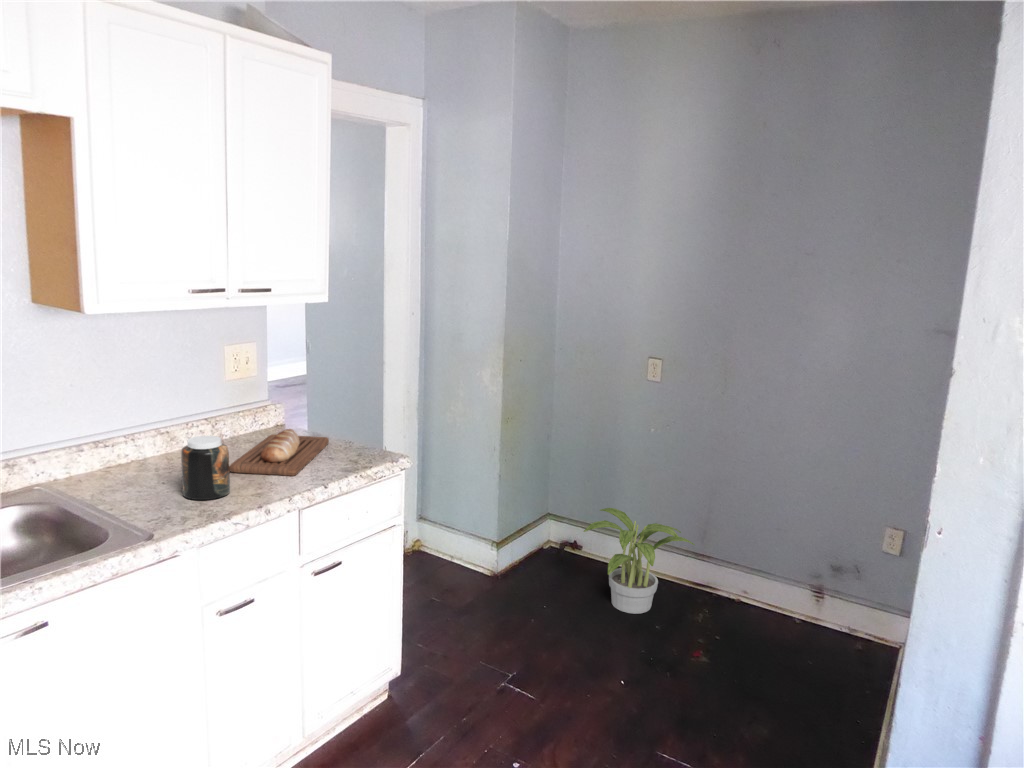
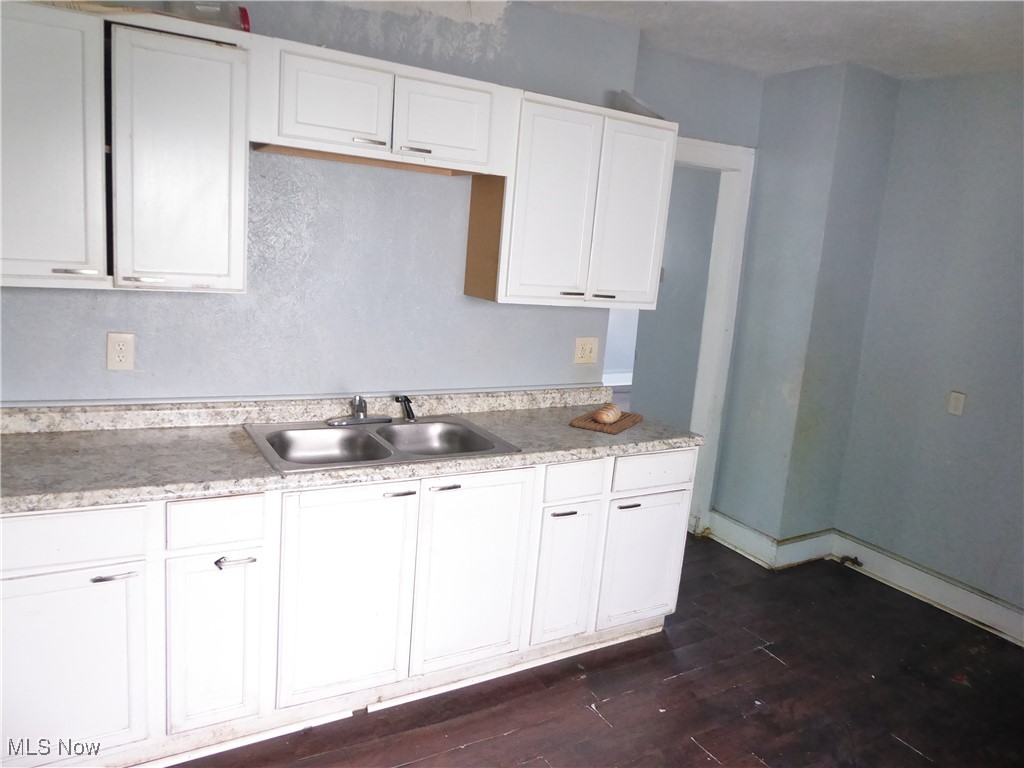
jar: present [181,436,230,500] -> none [539,394,573,438]
potted plant: present [584,508,695,614] -> none [861,527,982,631]

